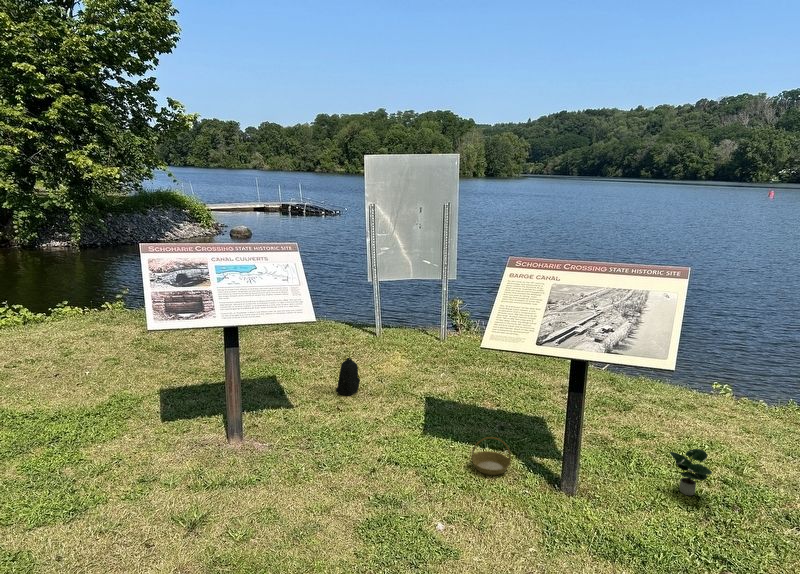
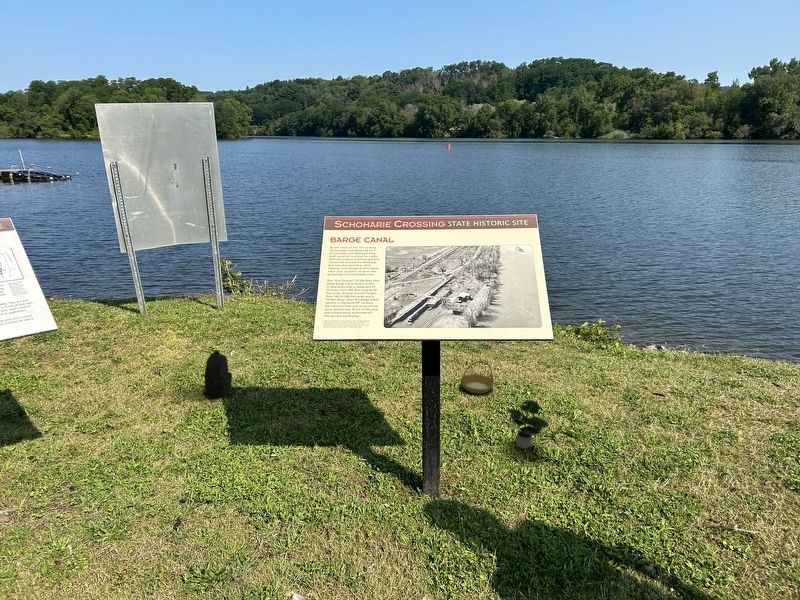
backpack: present [336,358,360,396] -> present [203,350,232,398]
basket: present [472,437,511,475] -> present [460,361,494,394]

